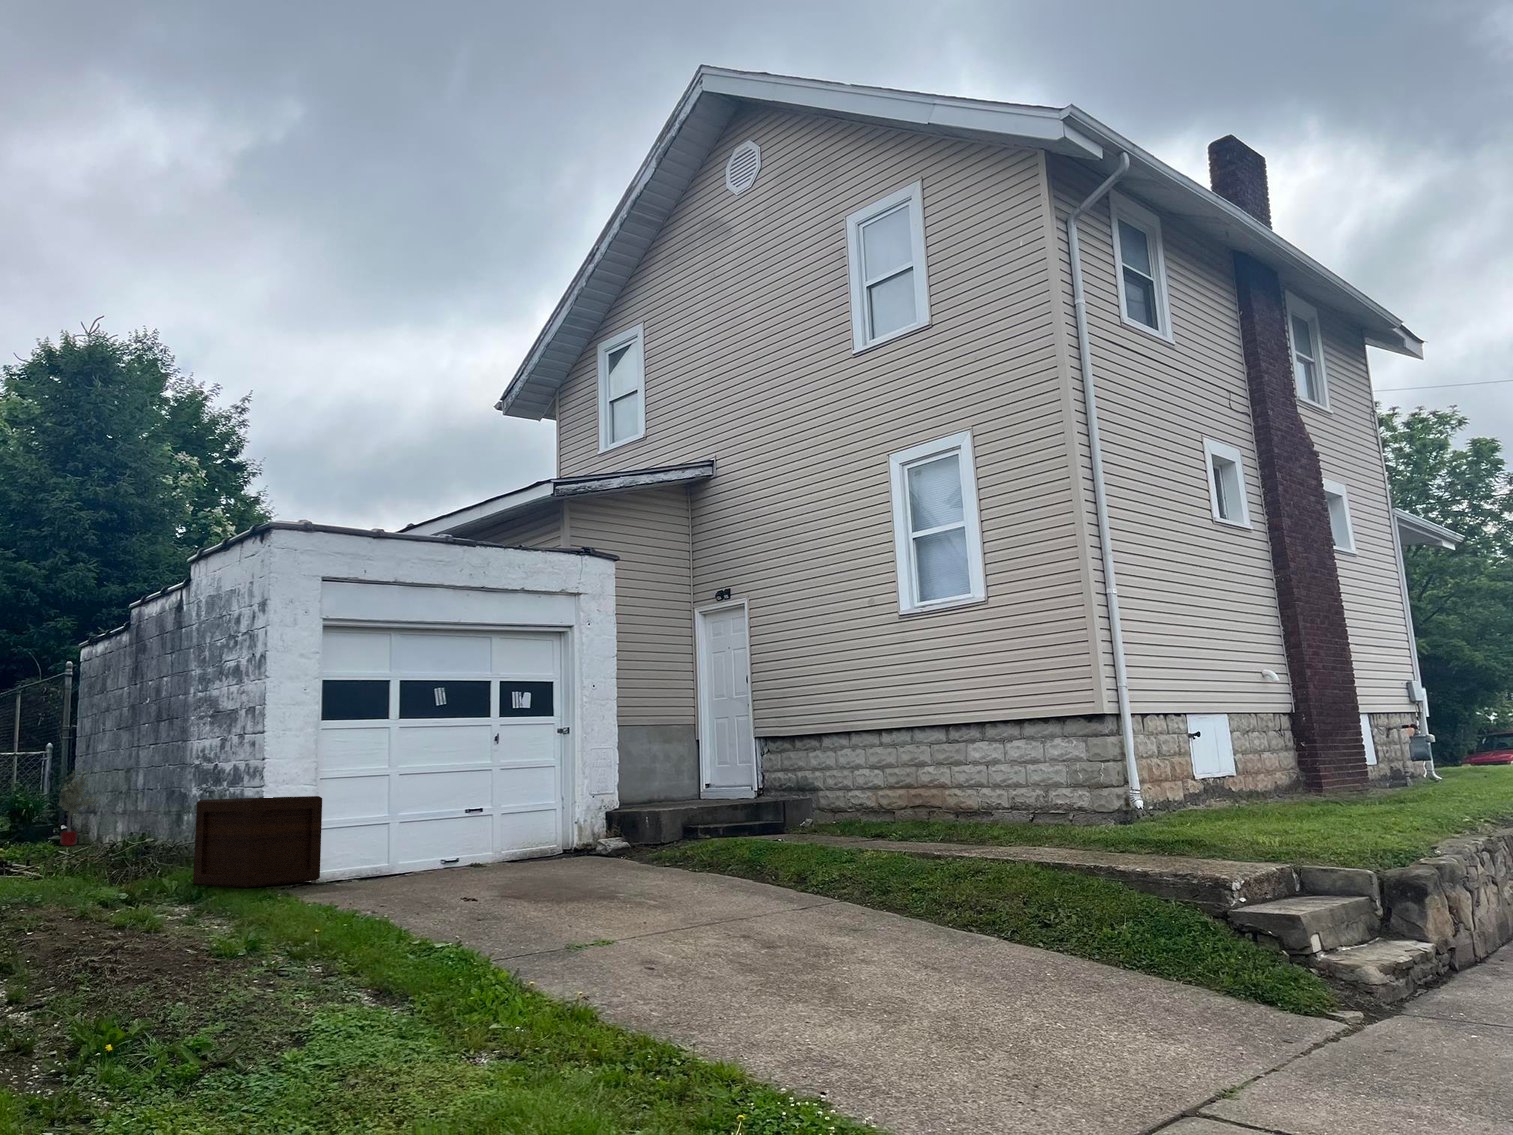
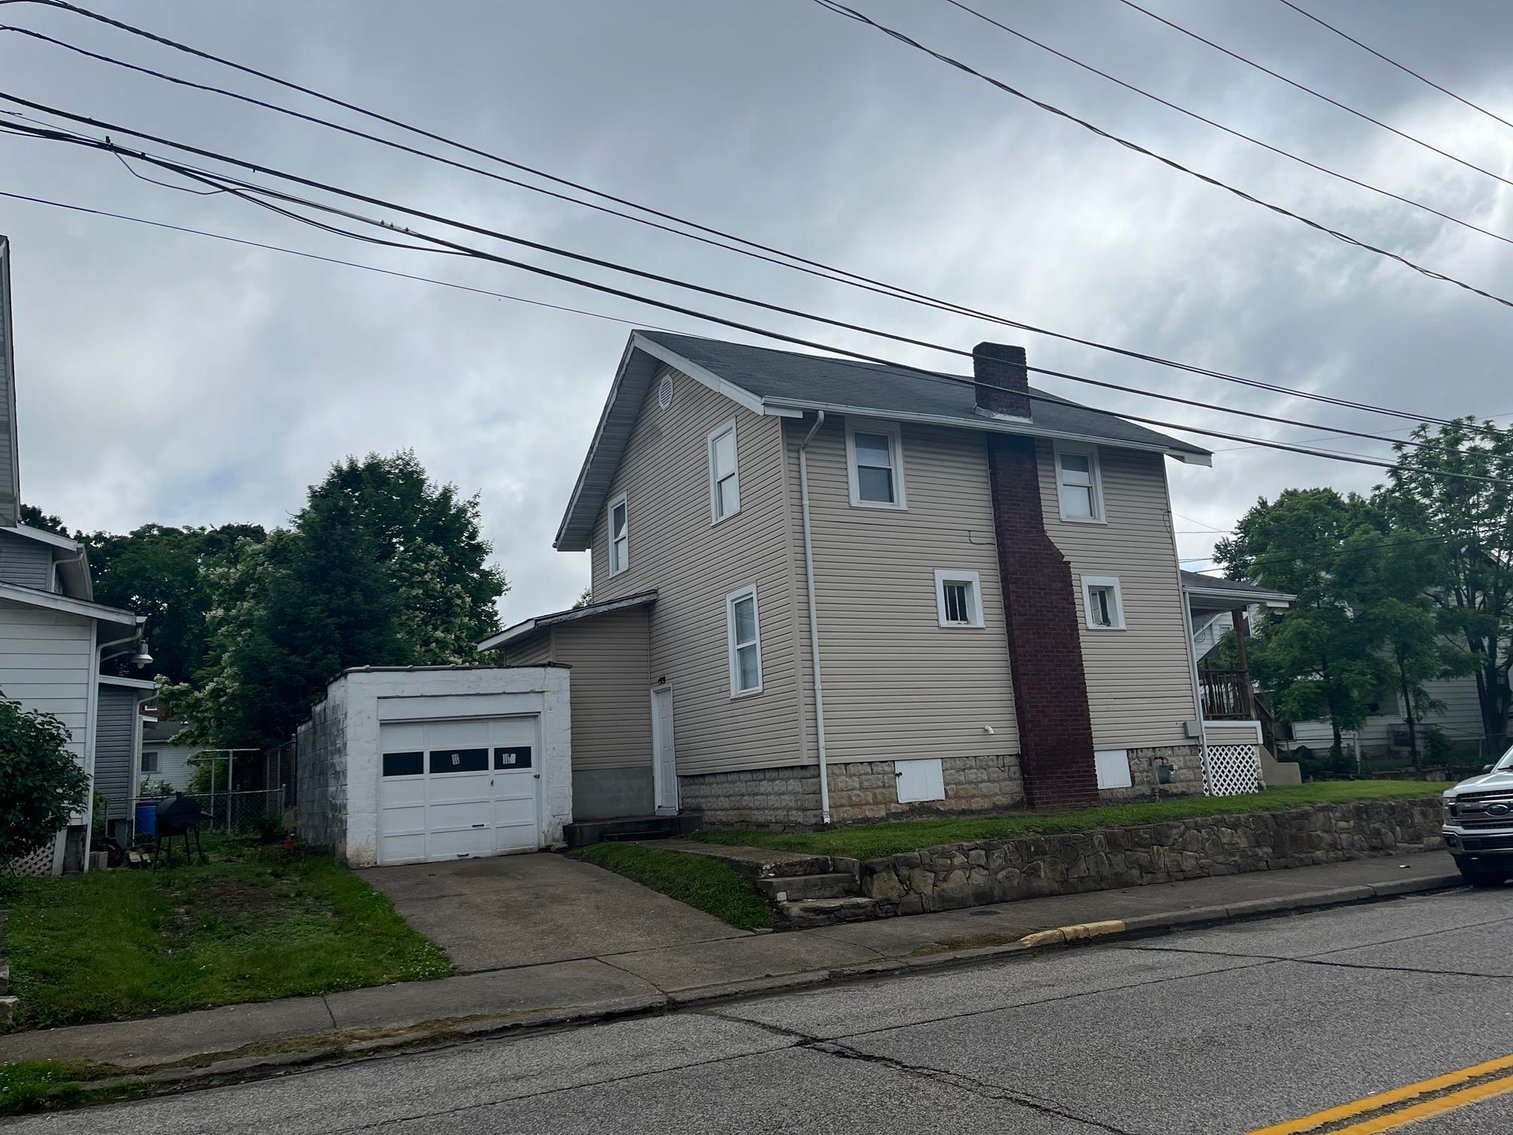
wooden crate: present [193,796,322,888] -> none [298,825,357,872]

